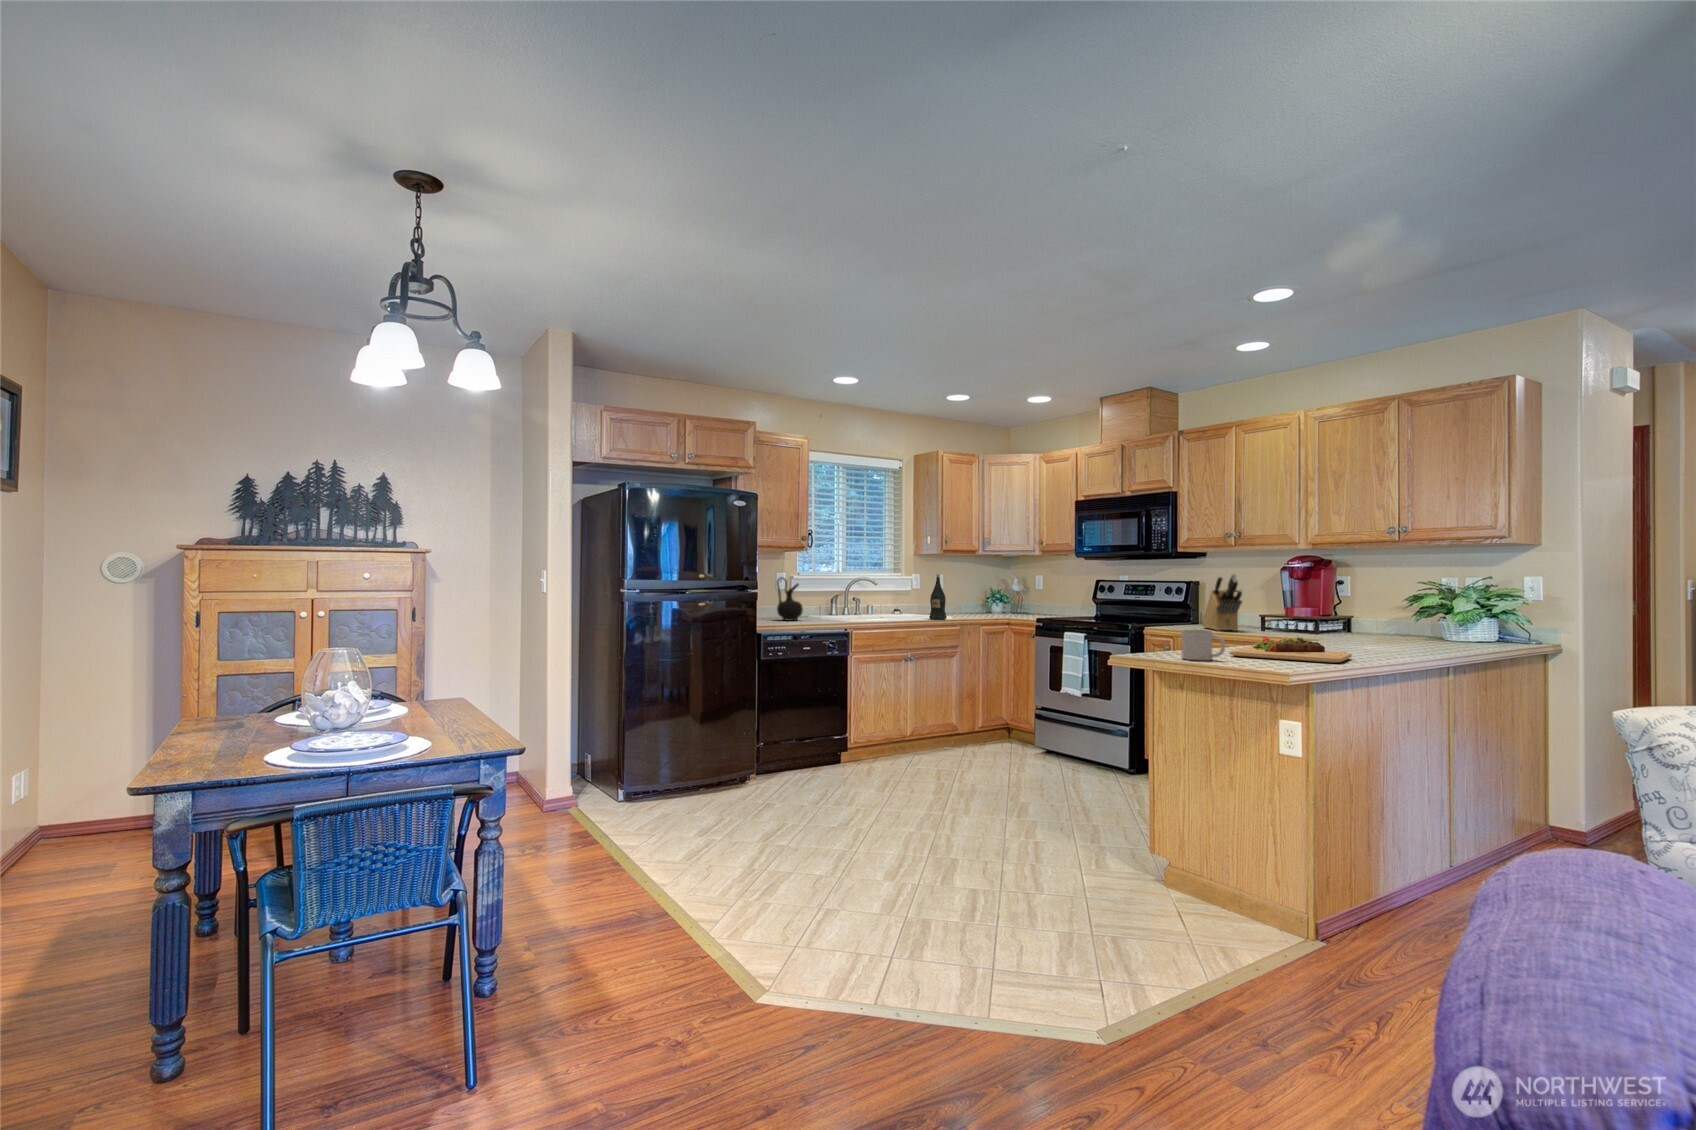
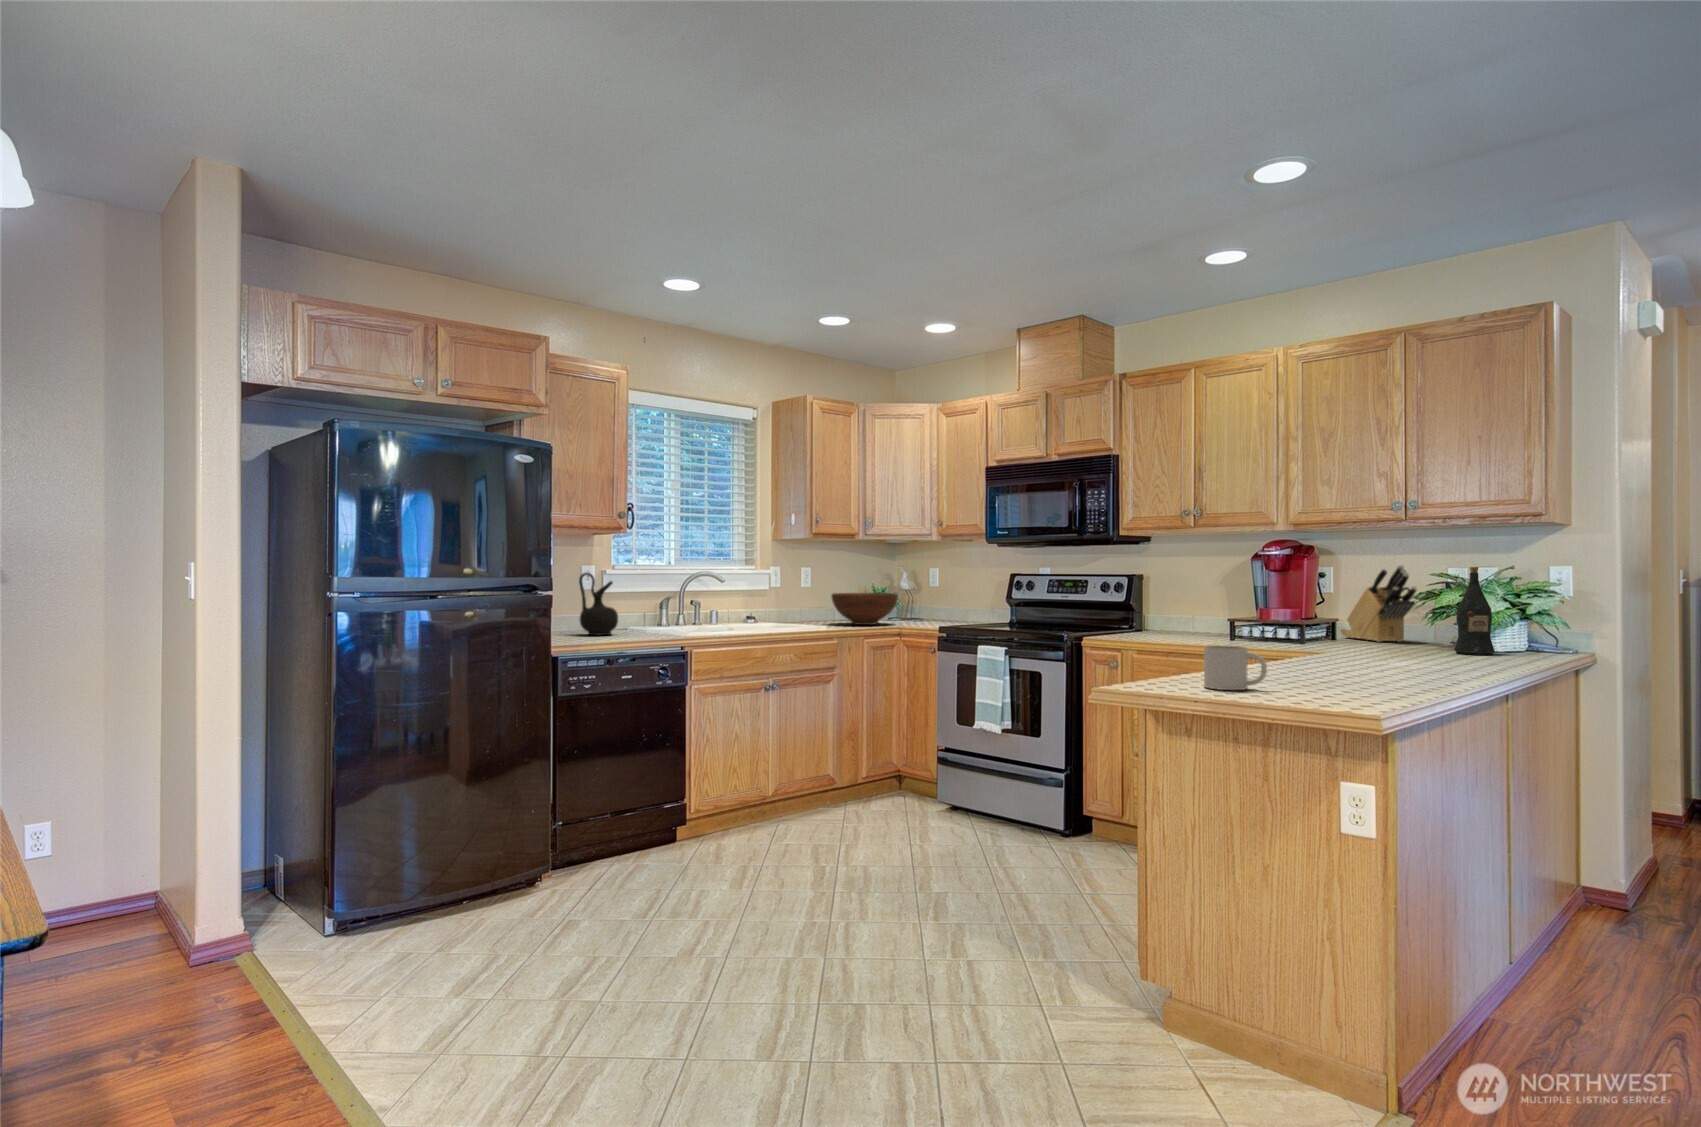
wine bottle: present [929,574,947,620] -> present [1454,567,1495,655]
knife block: present [1202,574,1242,631] -> present [1341,565,1417,642]
fruit bowl: none [956,593,1006,617] -> present [831,593,898,625]
cutting board: present [1230,636,1352,663] -> none [1260,652,1416,689]

